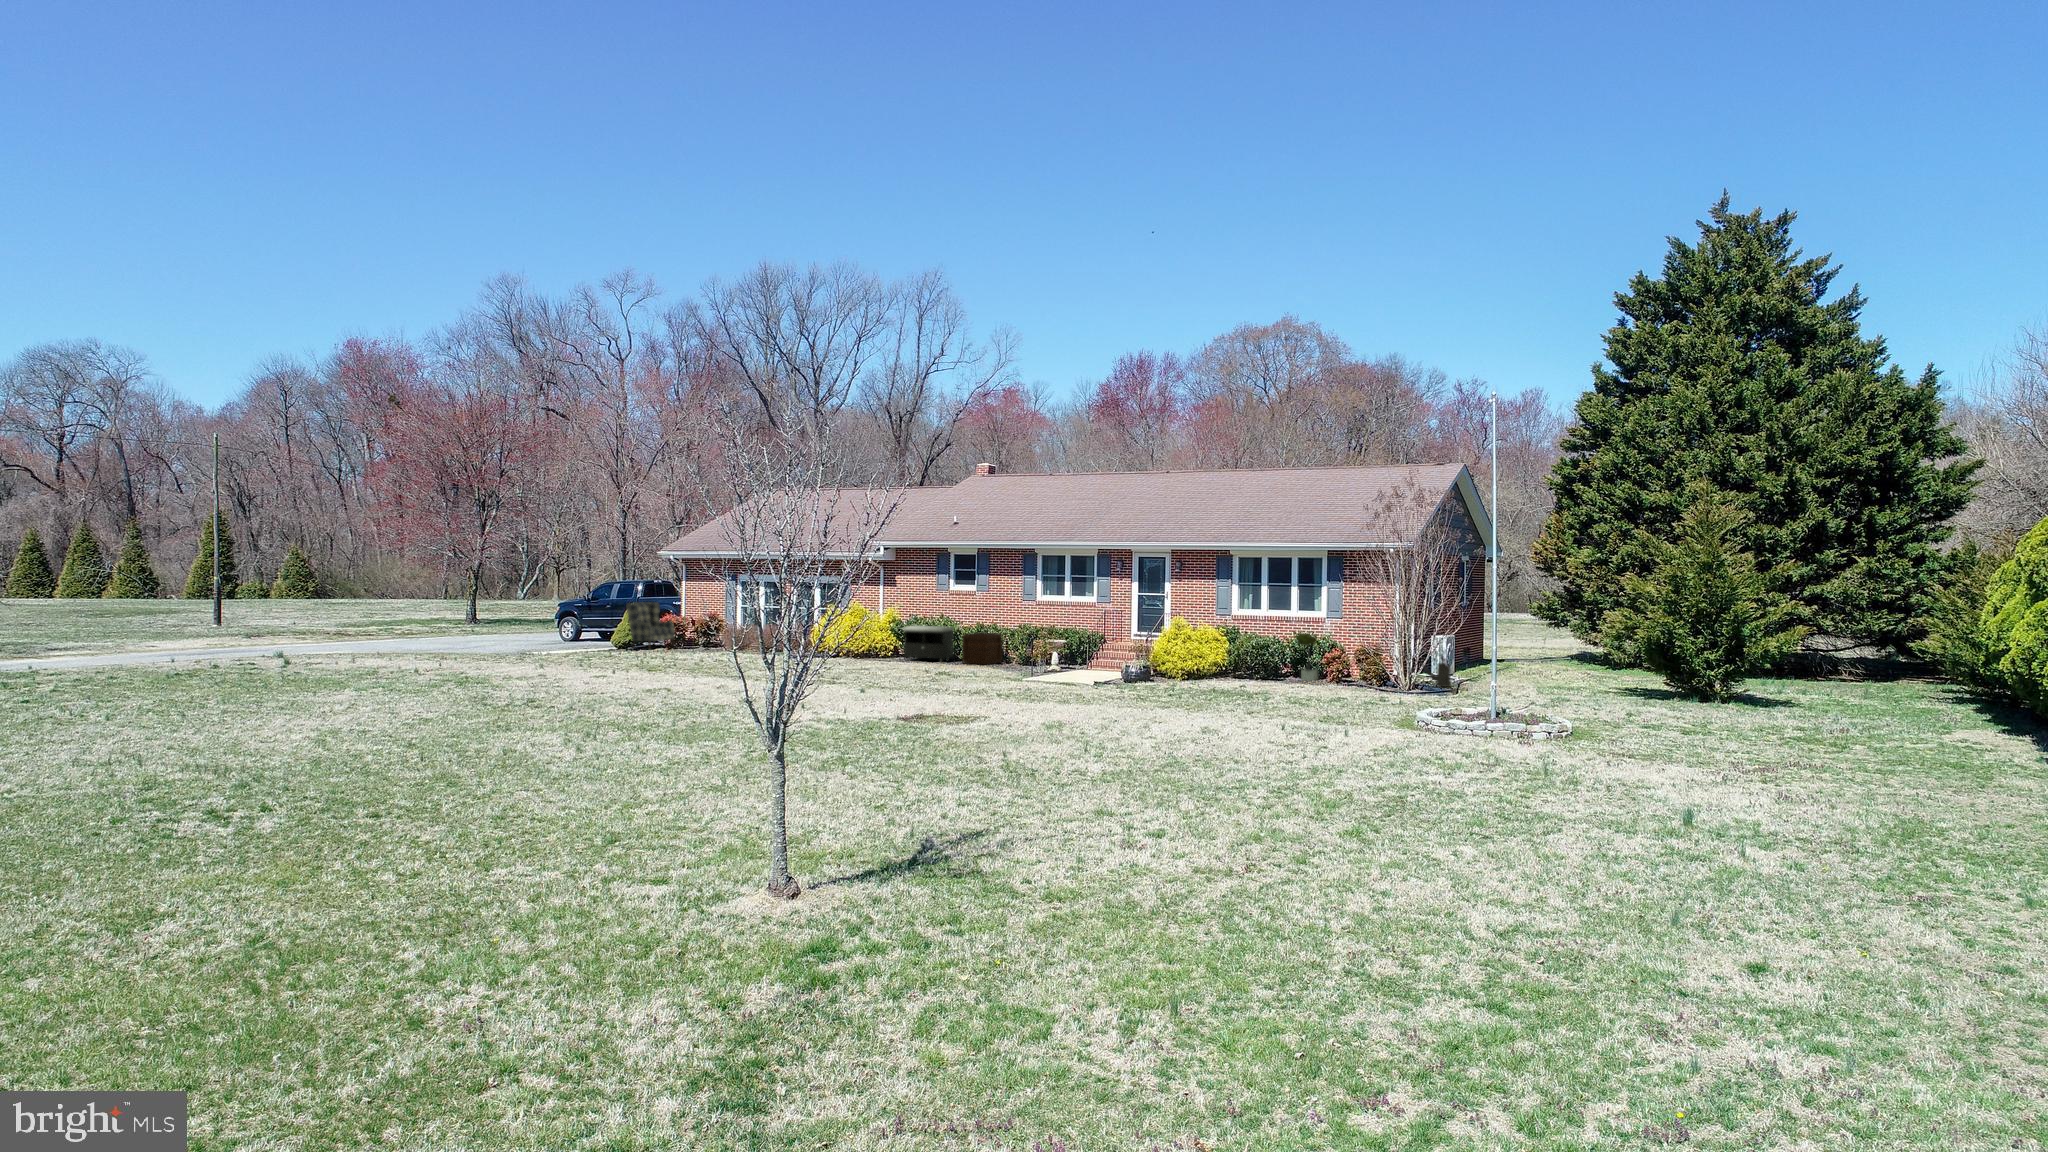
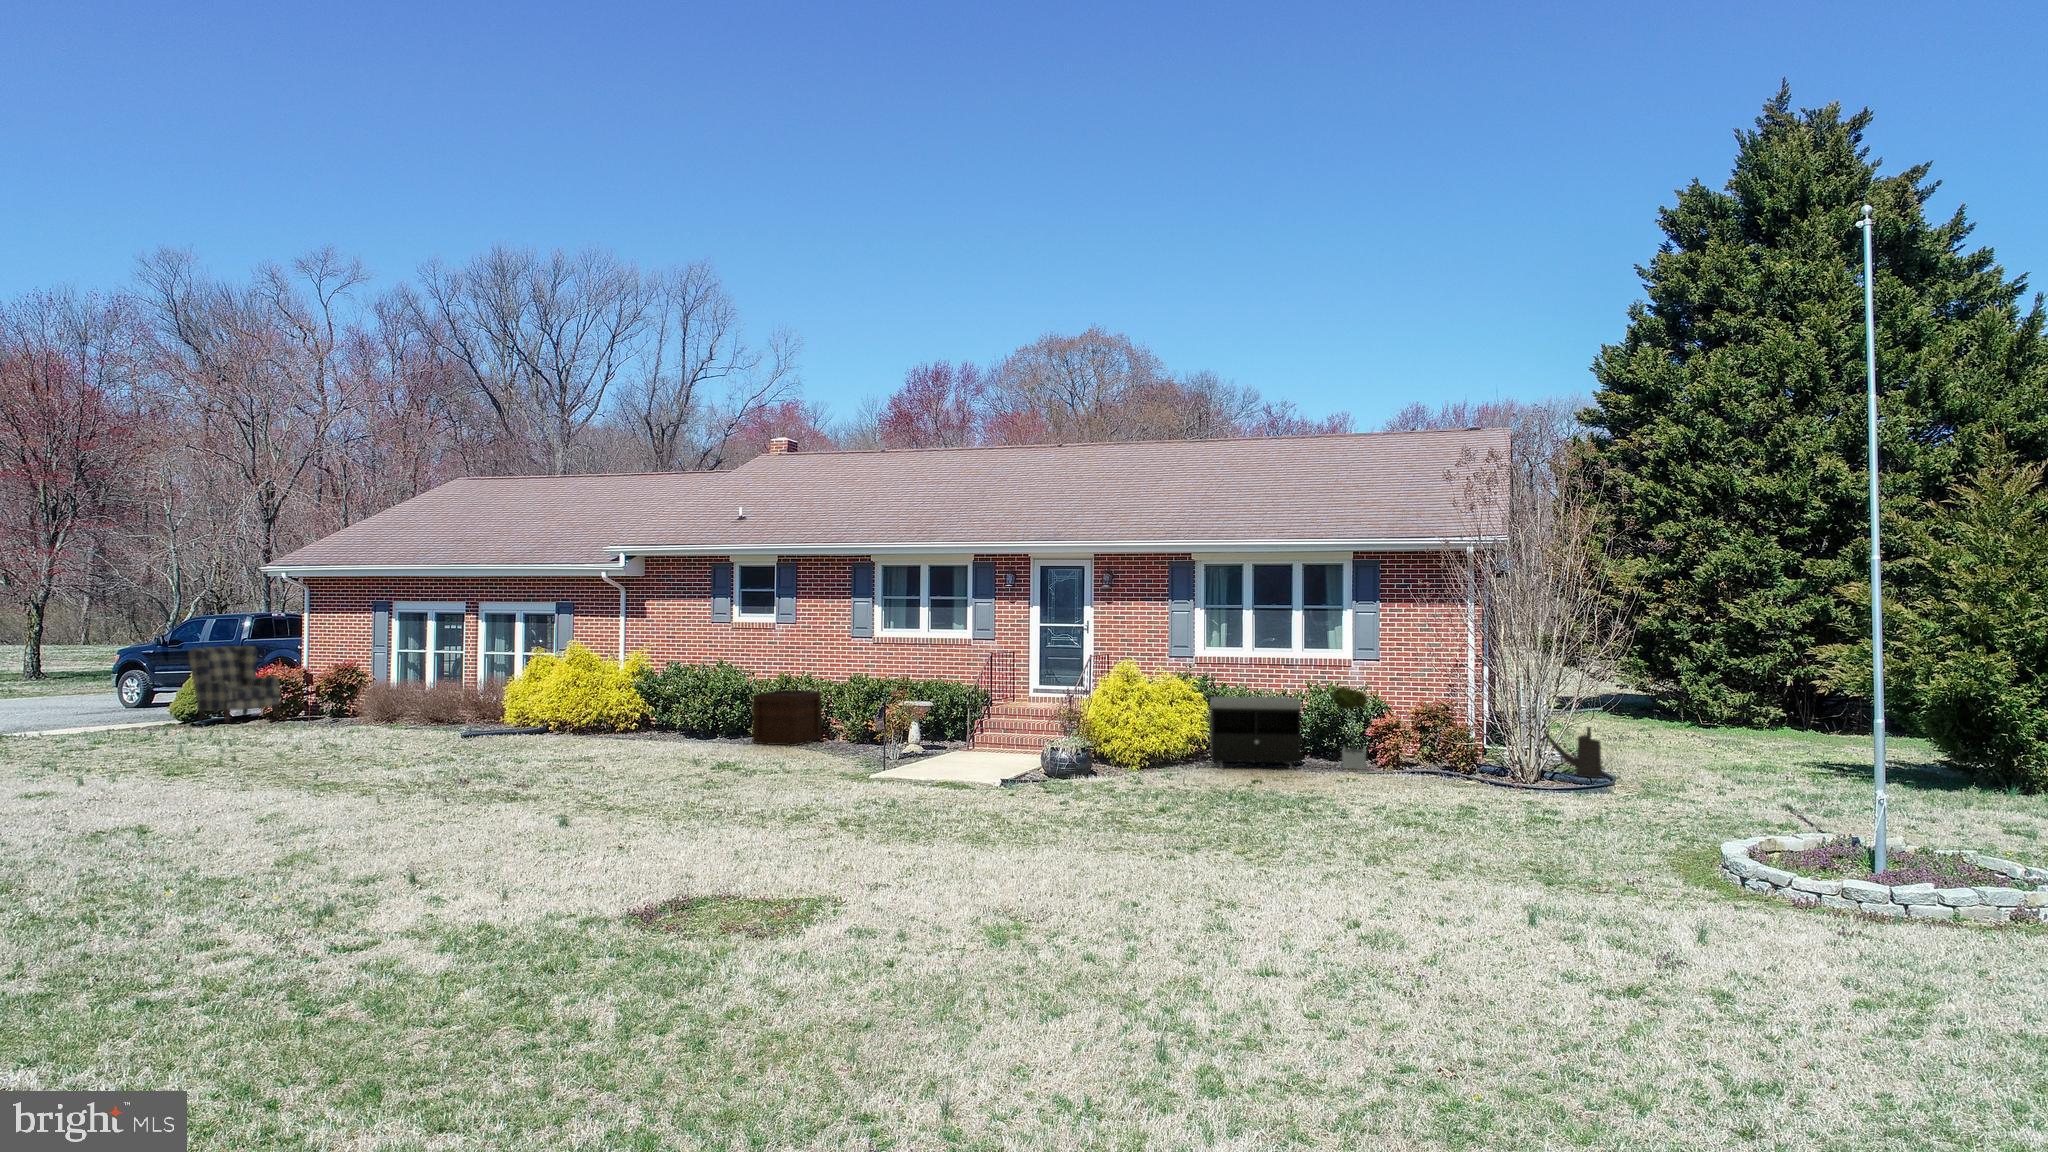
storage bench: present [903,626,954,660] -> present [1210,697,1301,769]

